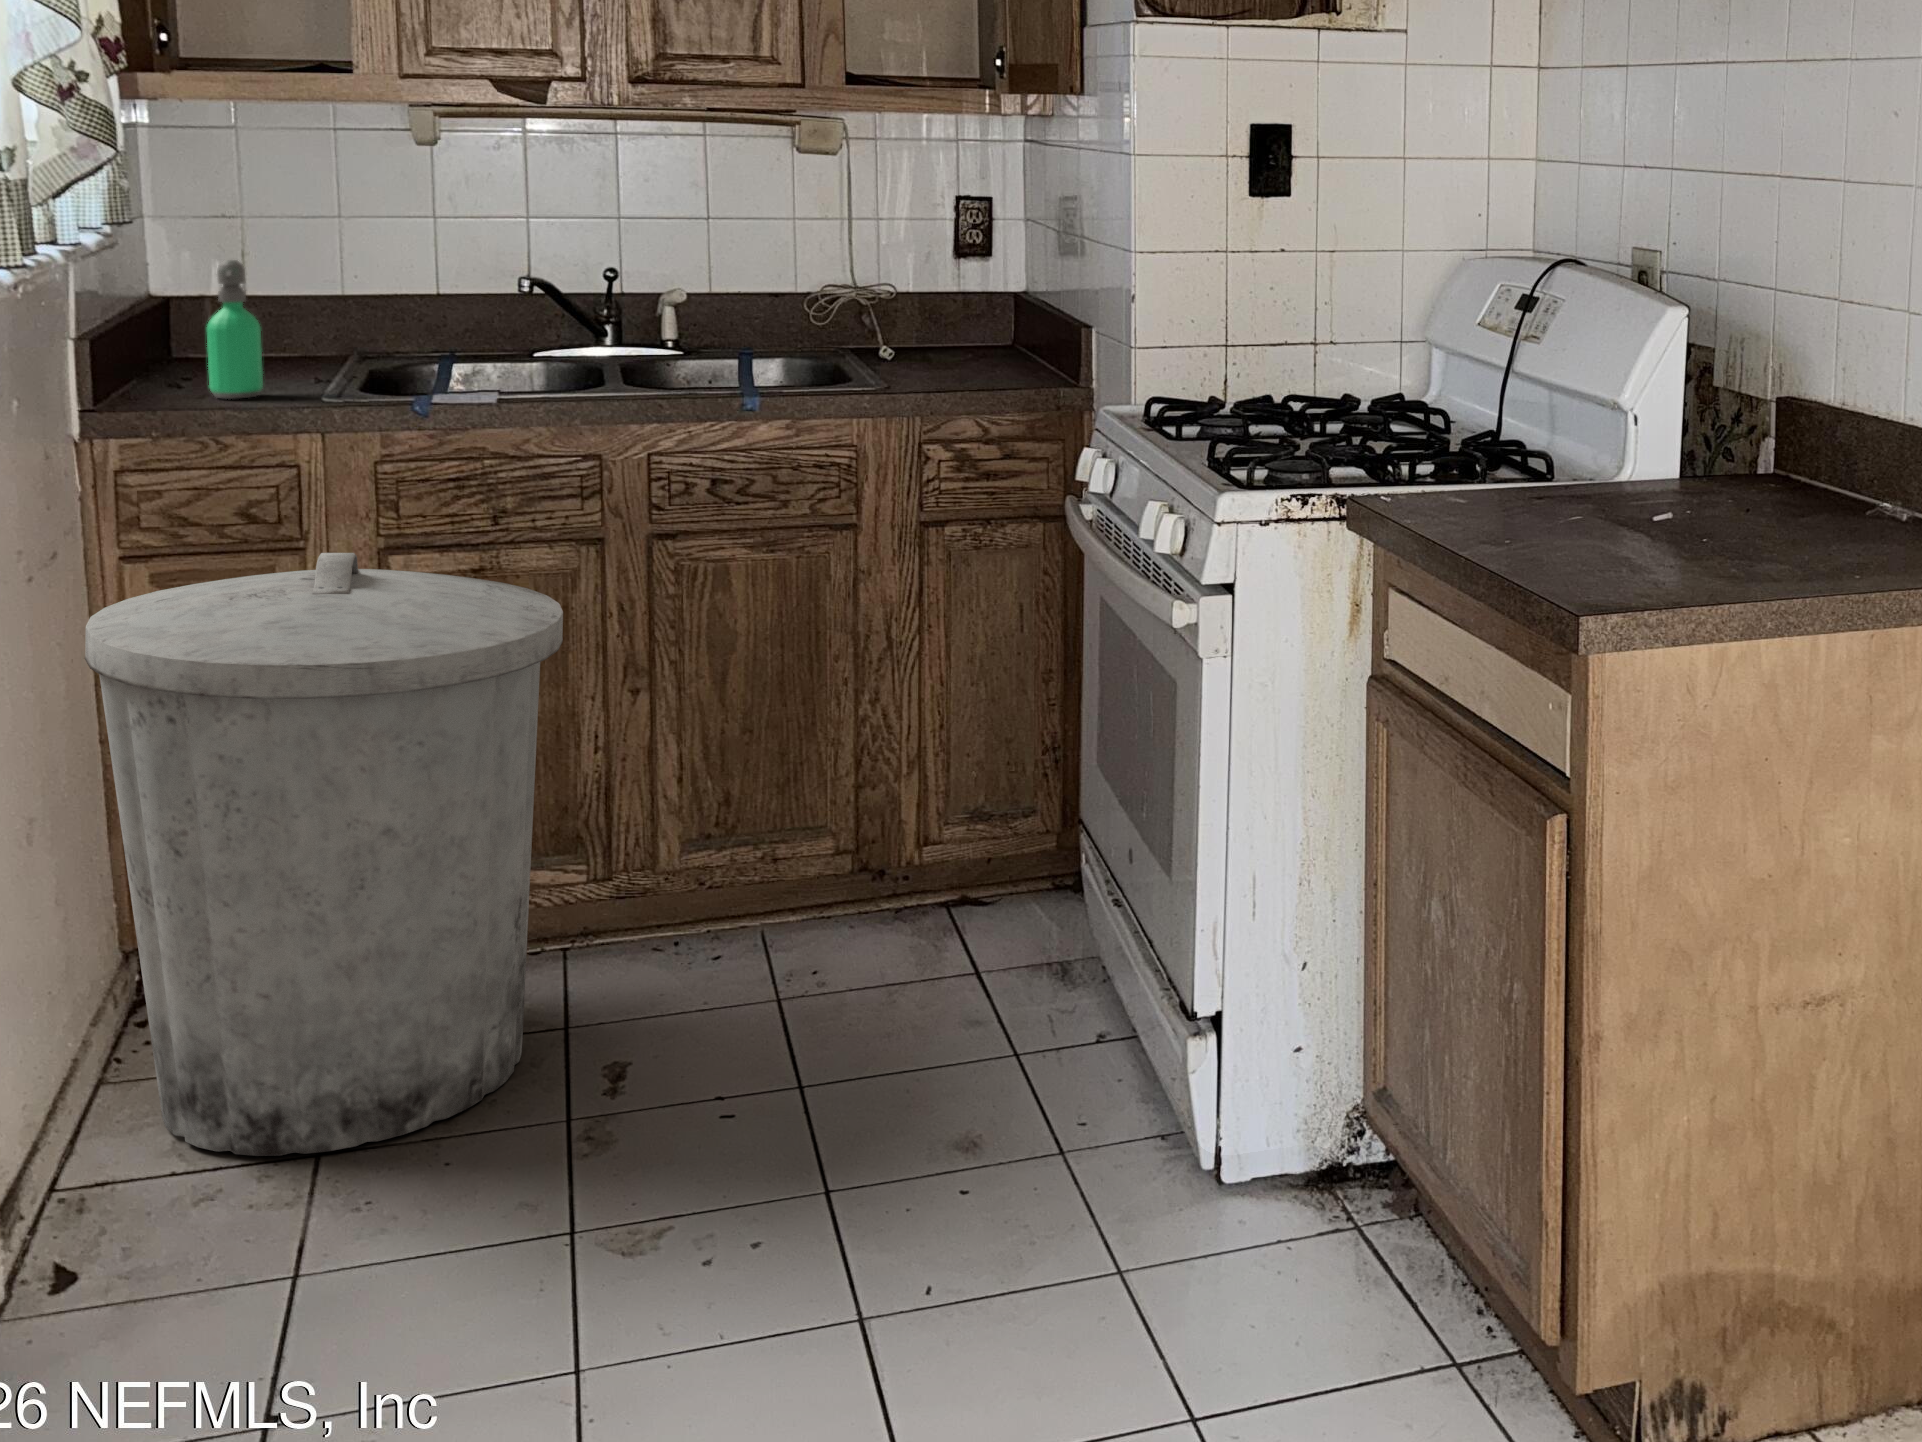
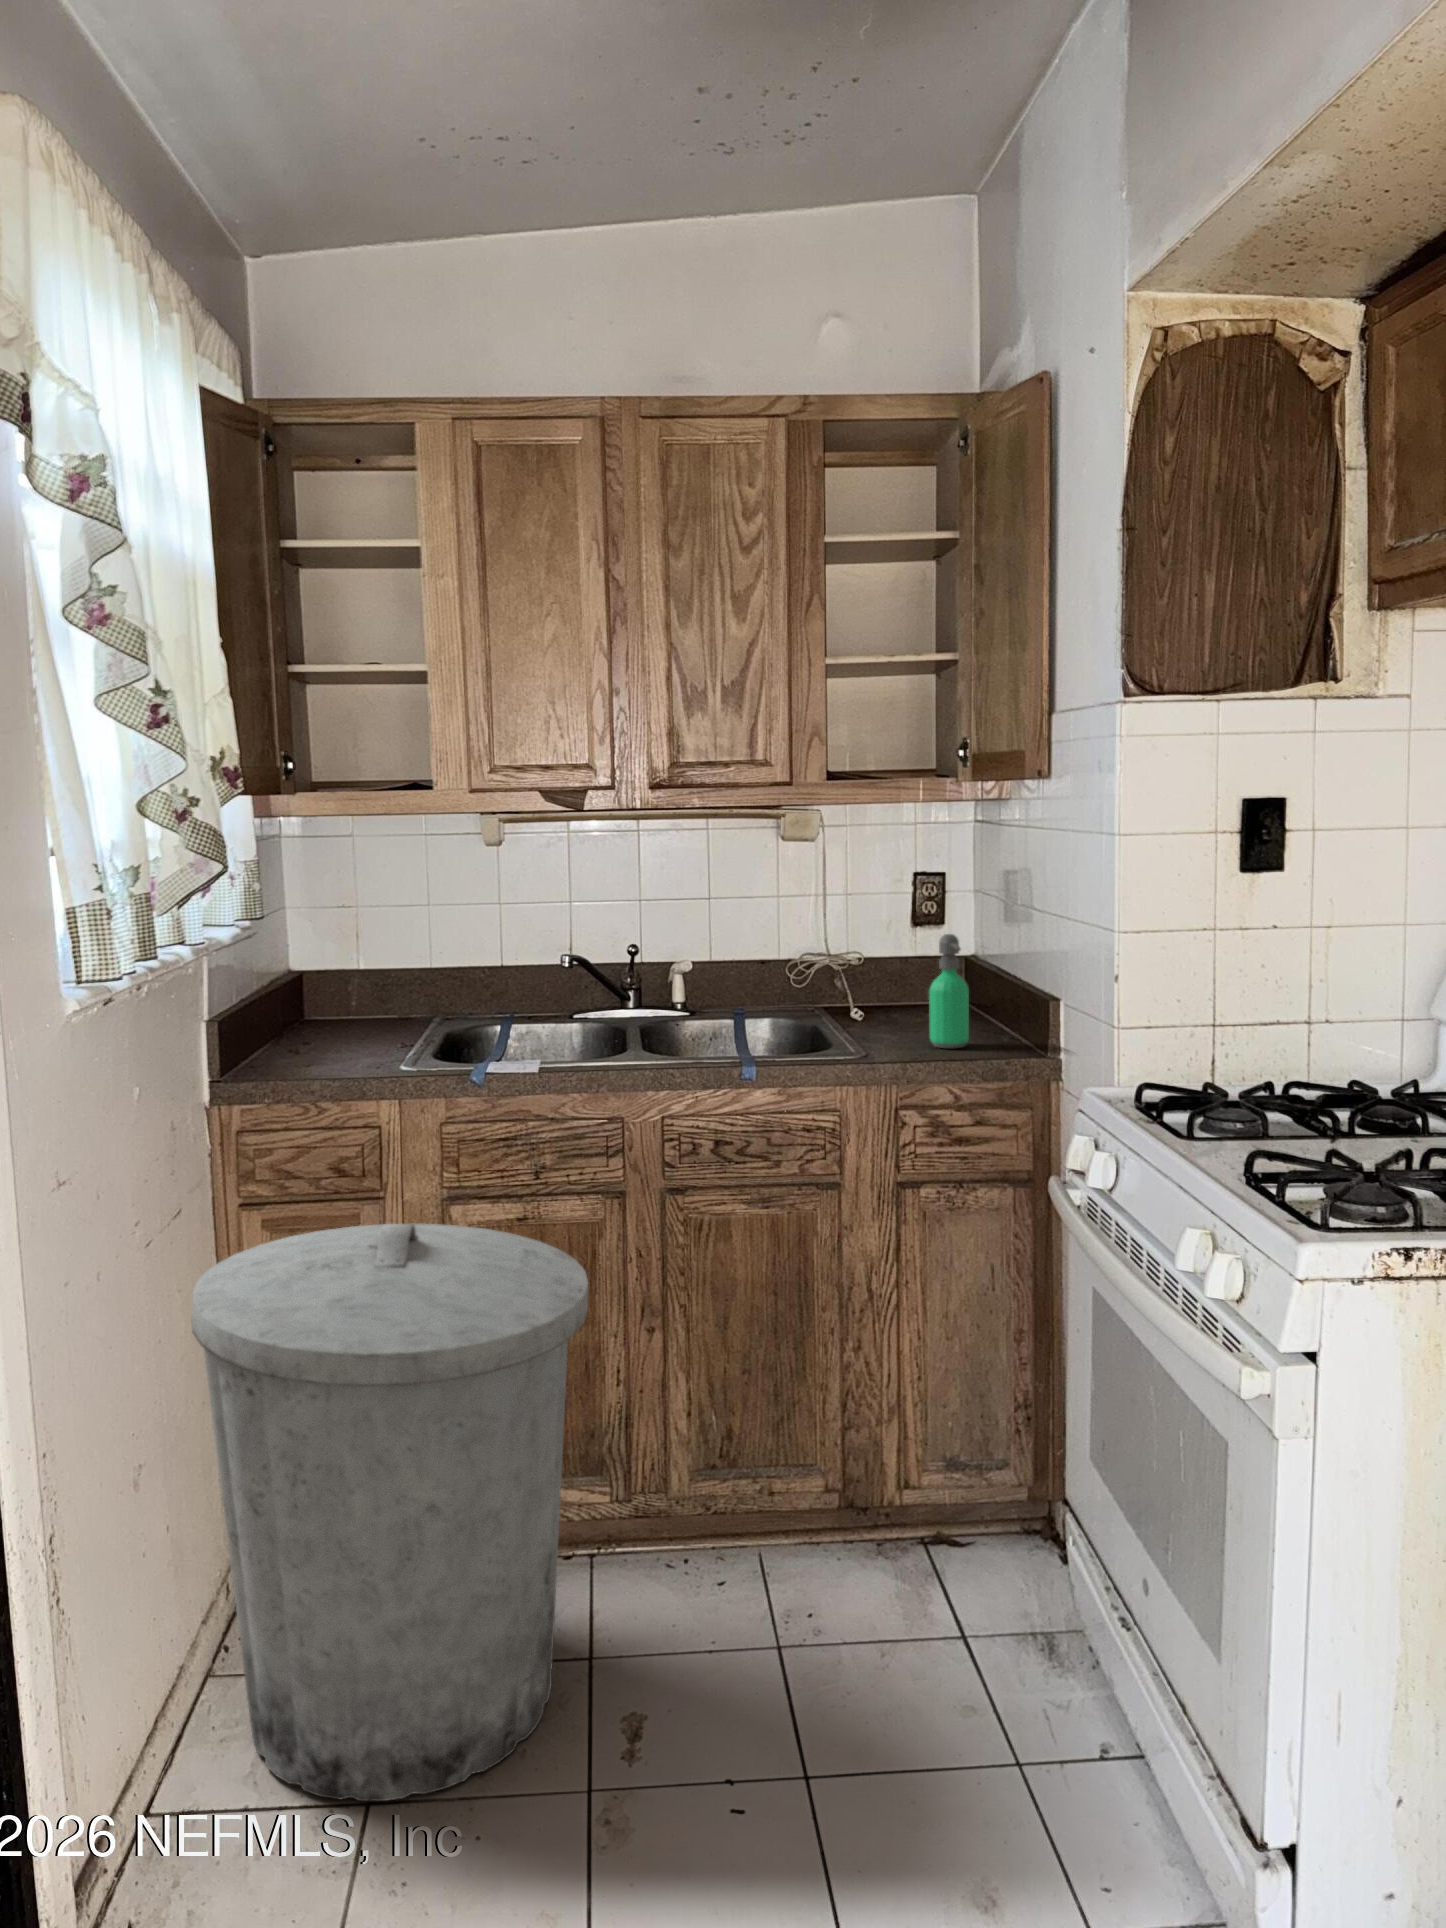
soap dispenser: present [207,260,263,399] -> present [929,934,969,1048]

